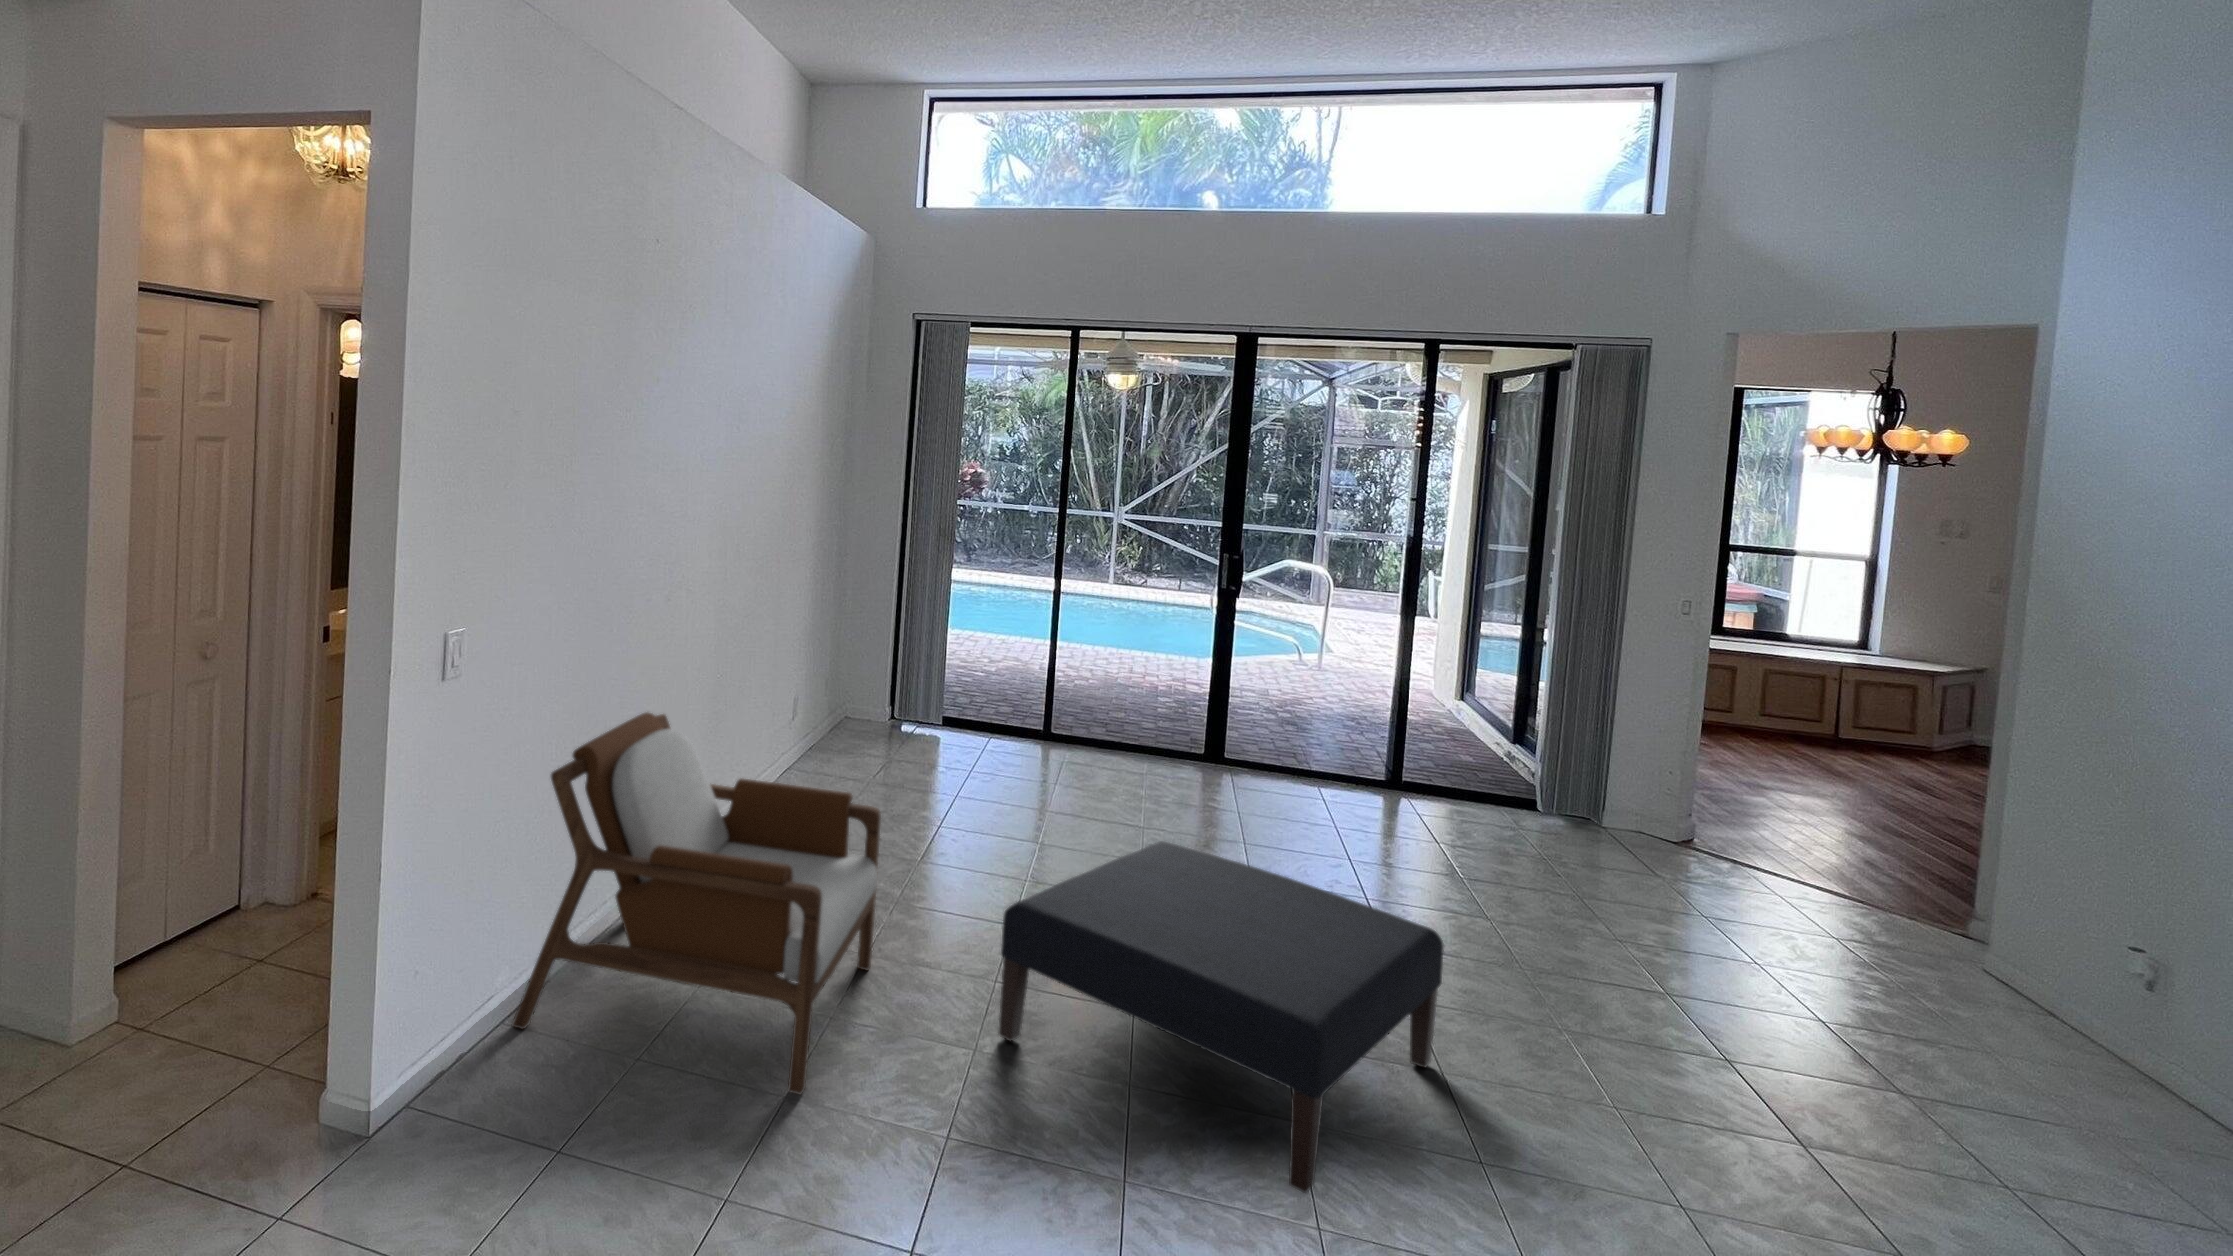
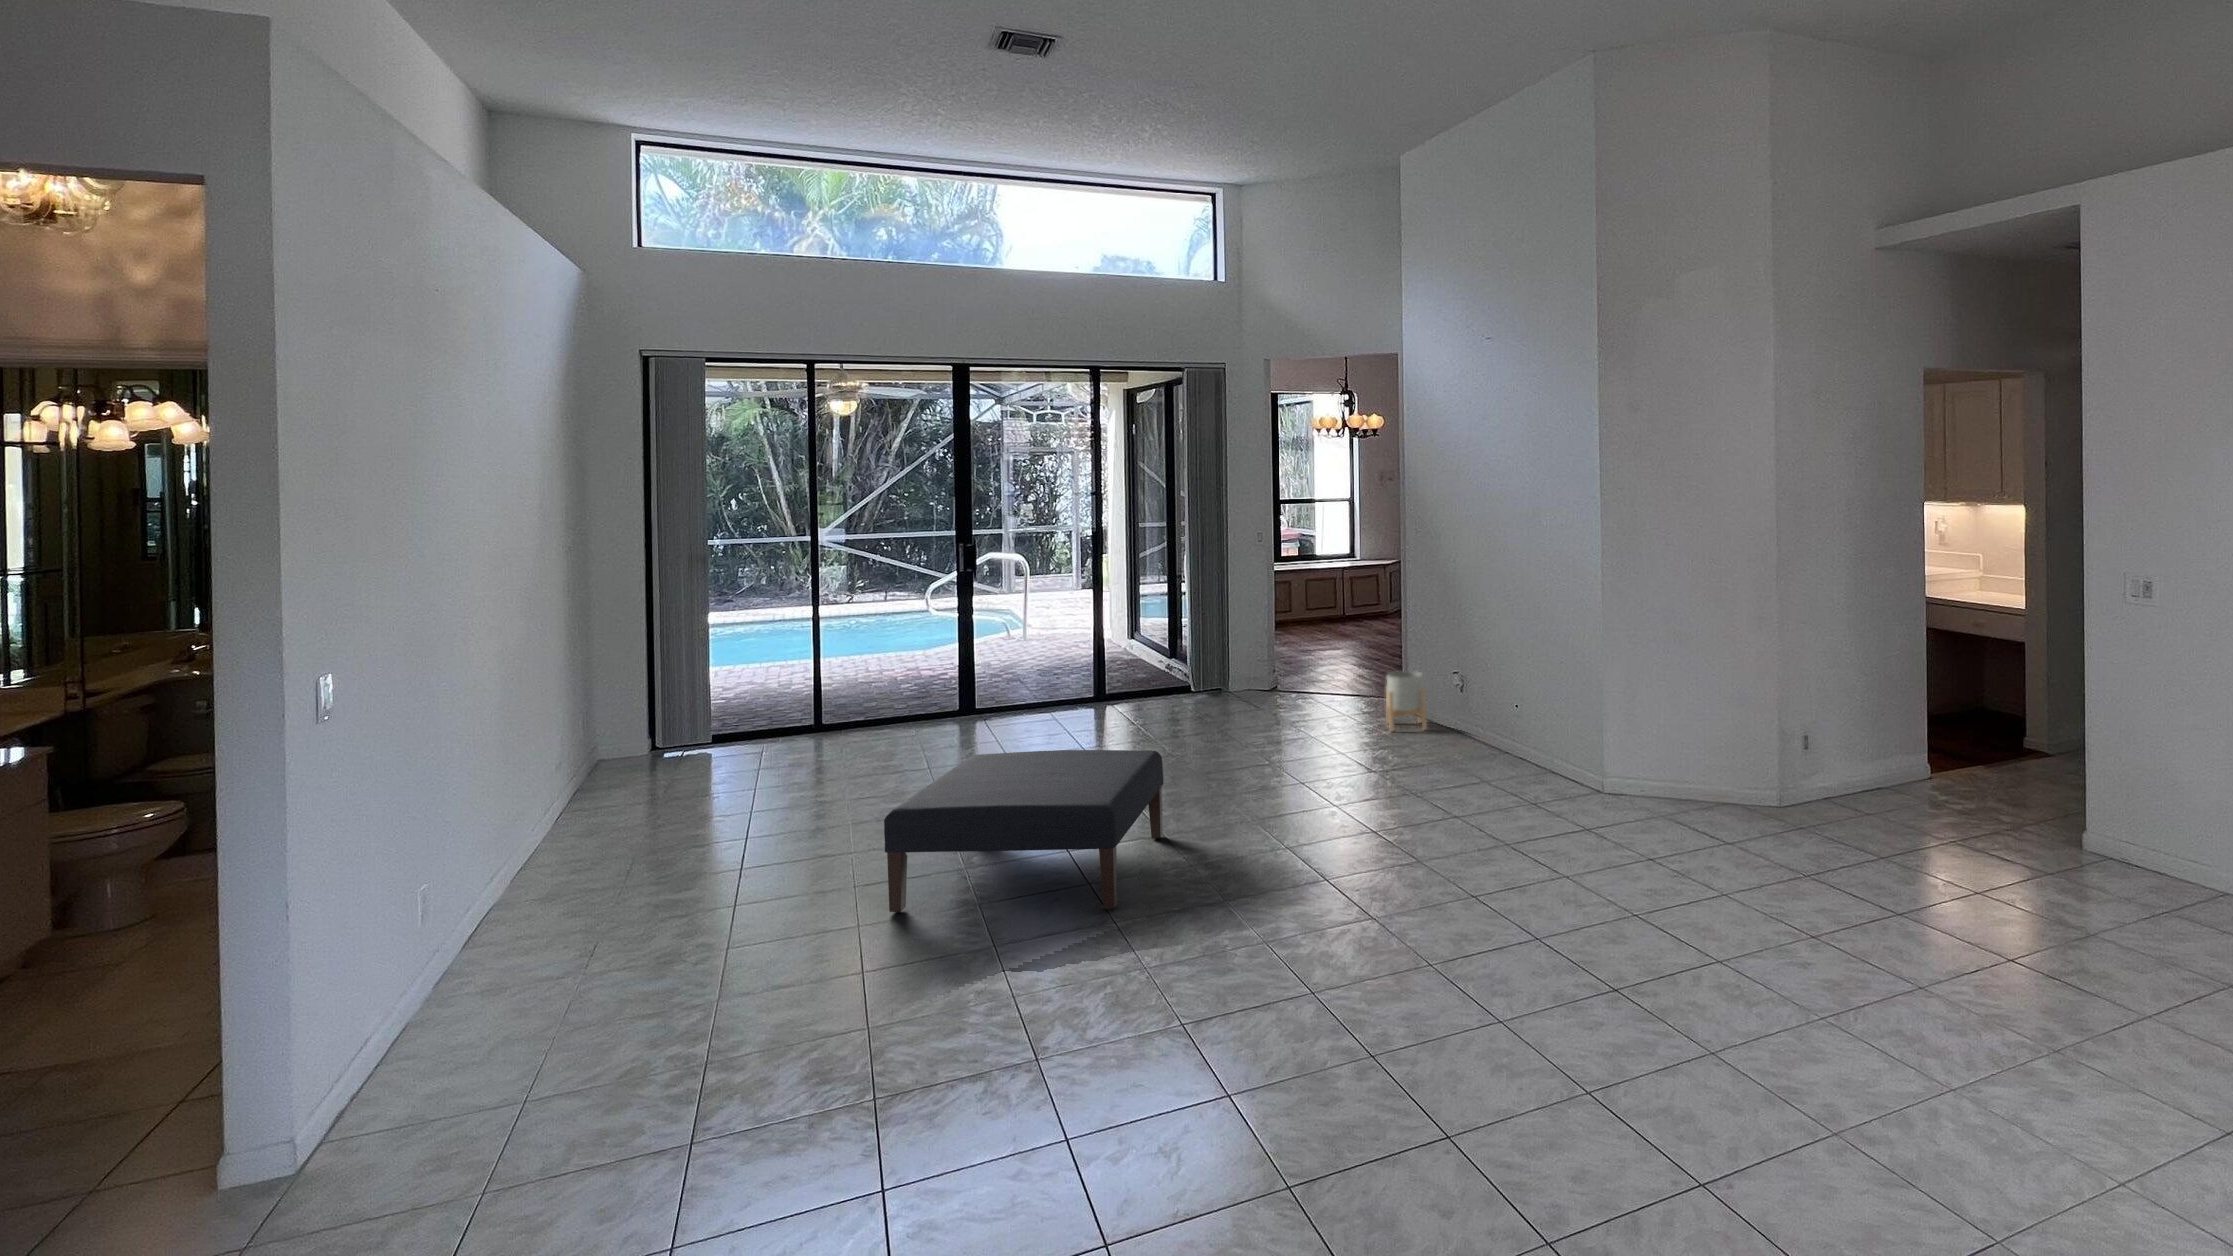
armchair: present [512,713,881,1094] -> none [445,755,763,1052]
planter: none [1923,890,2033,1022] -> present [1386,671,1427,731]

